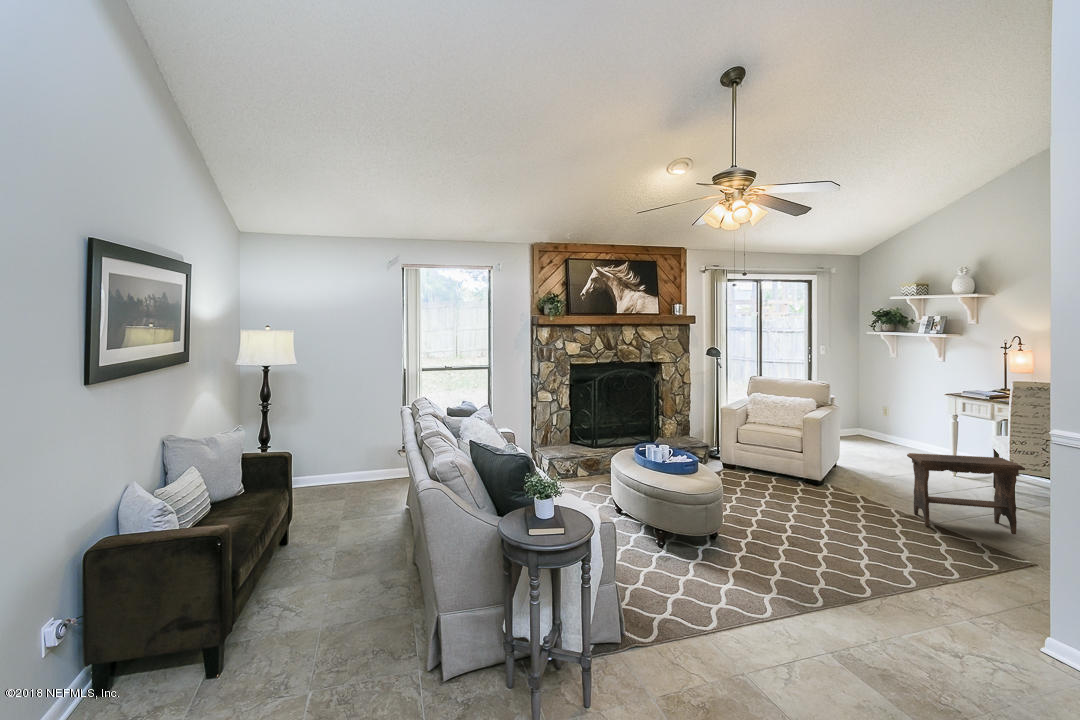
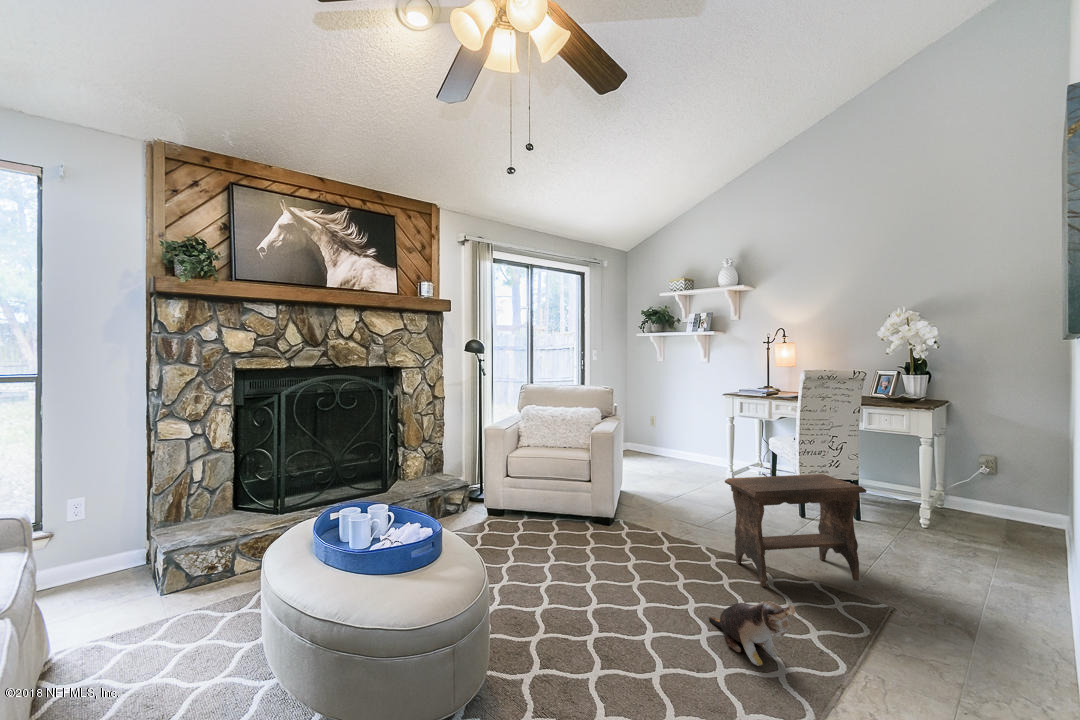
plush toy: none [871,513,915,549] -> present [709,601,795,666]

